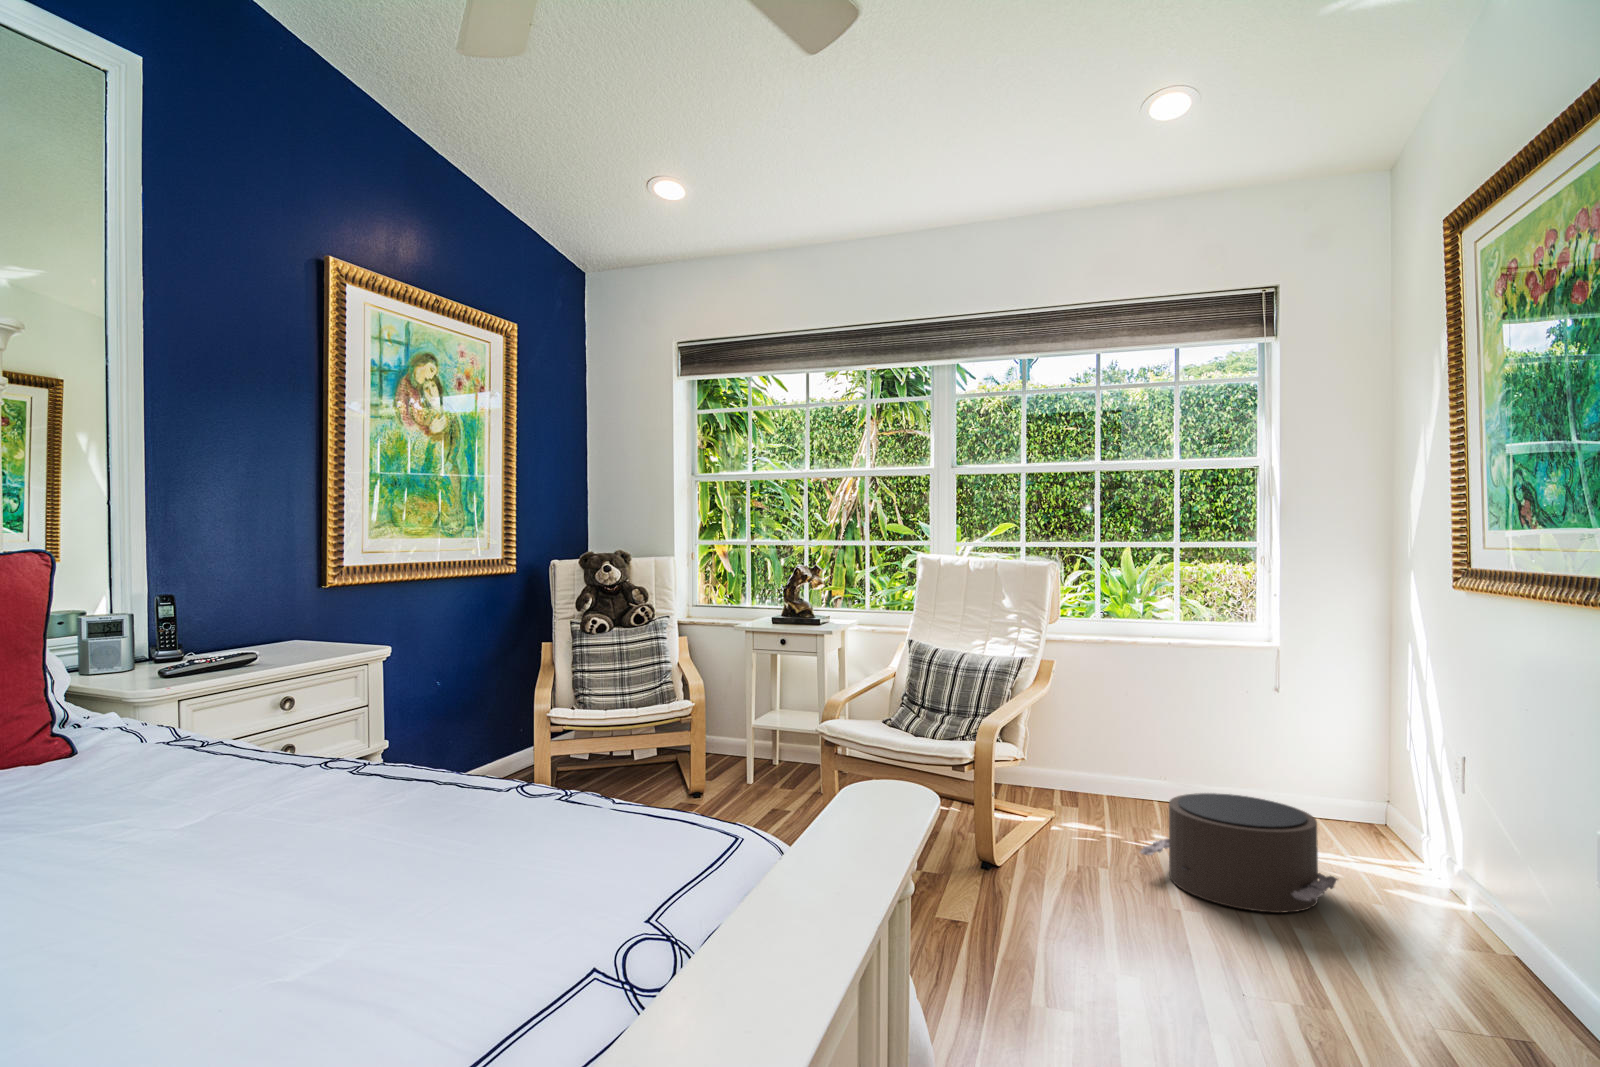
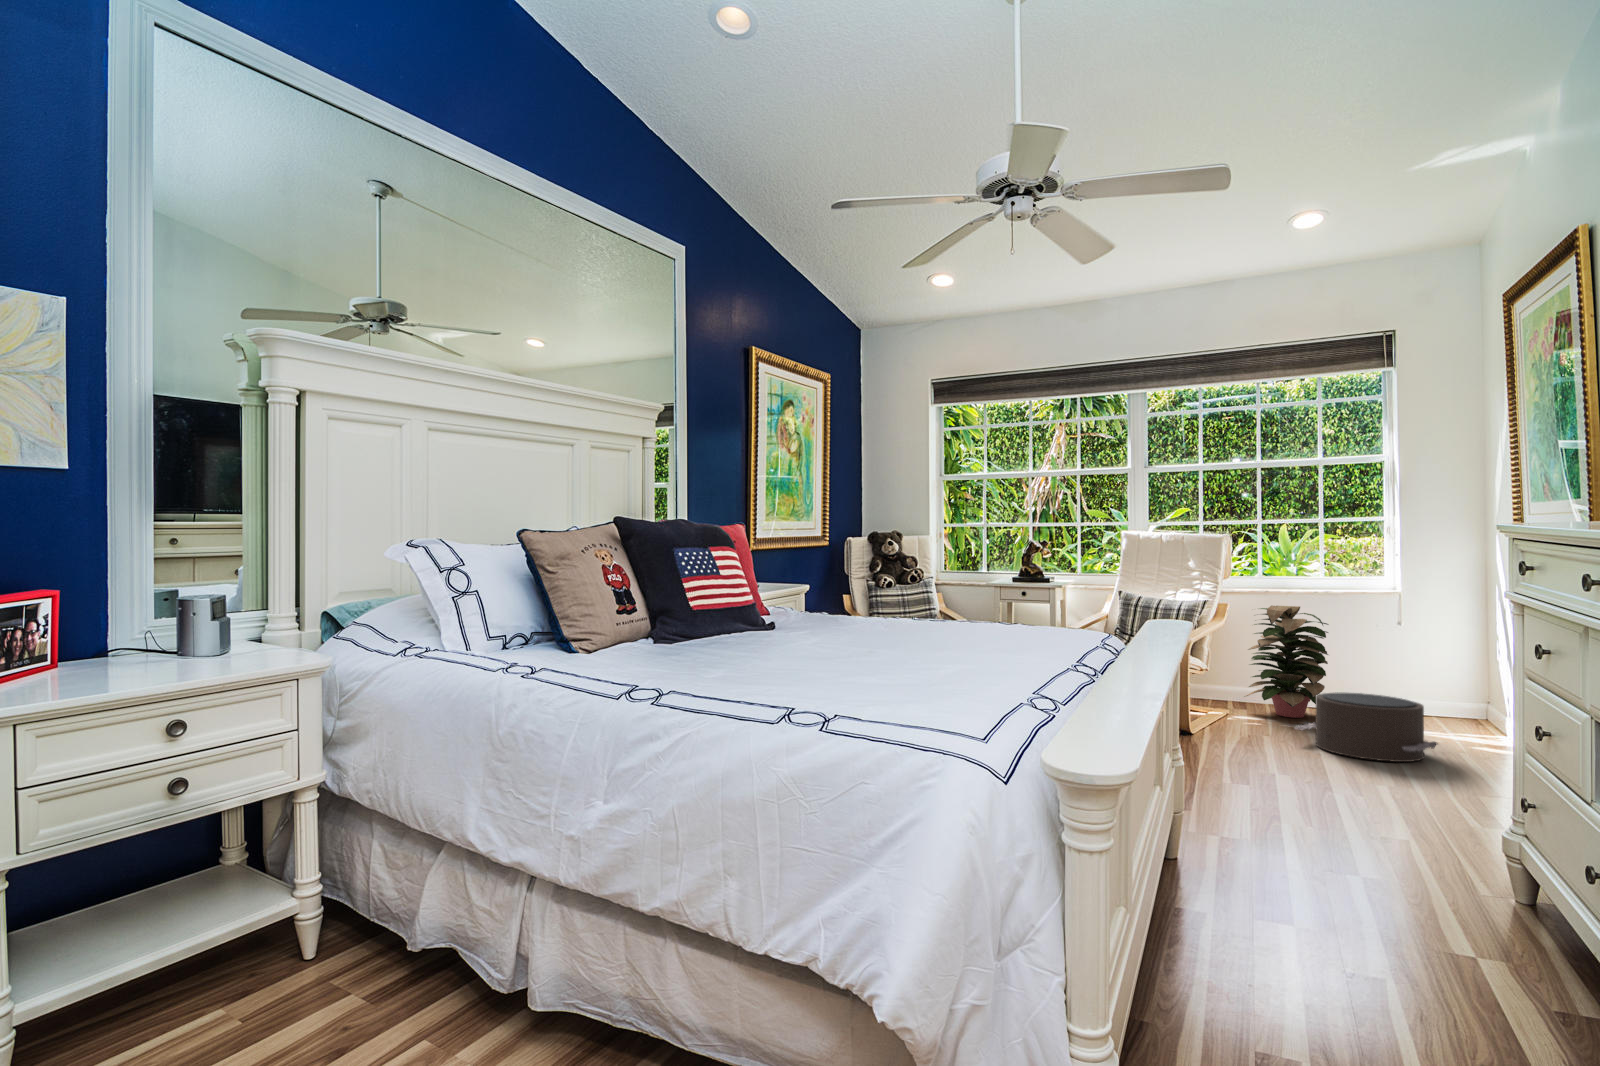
decorative plant: none [1074,659,1195,818] -> present [1246,606,1328,718]

